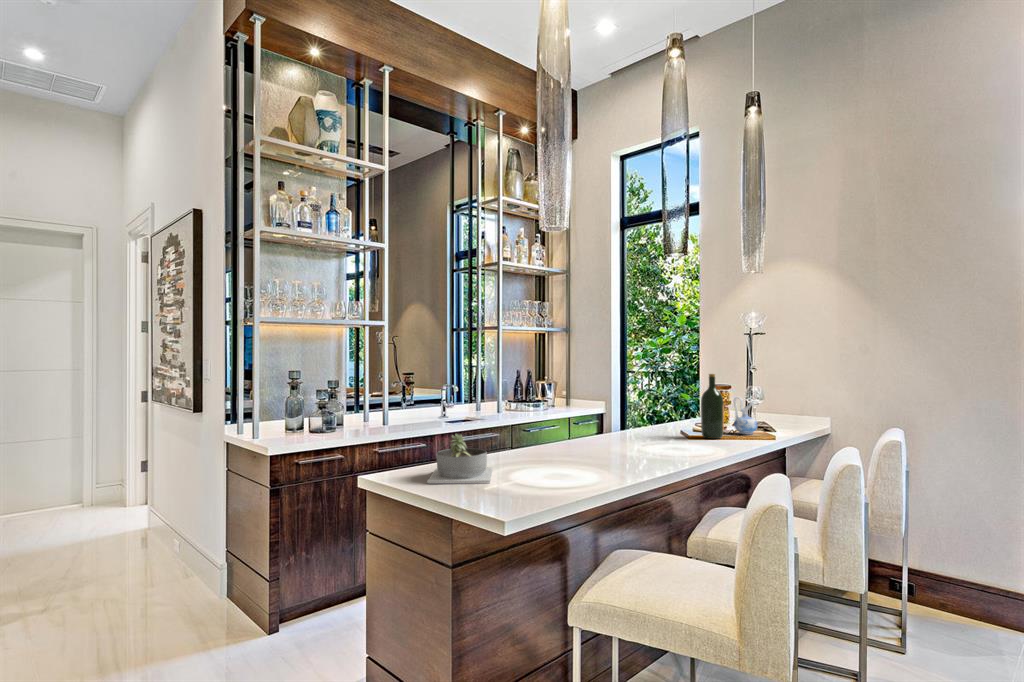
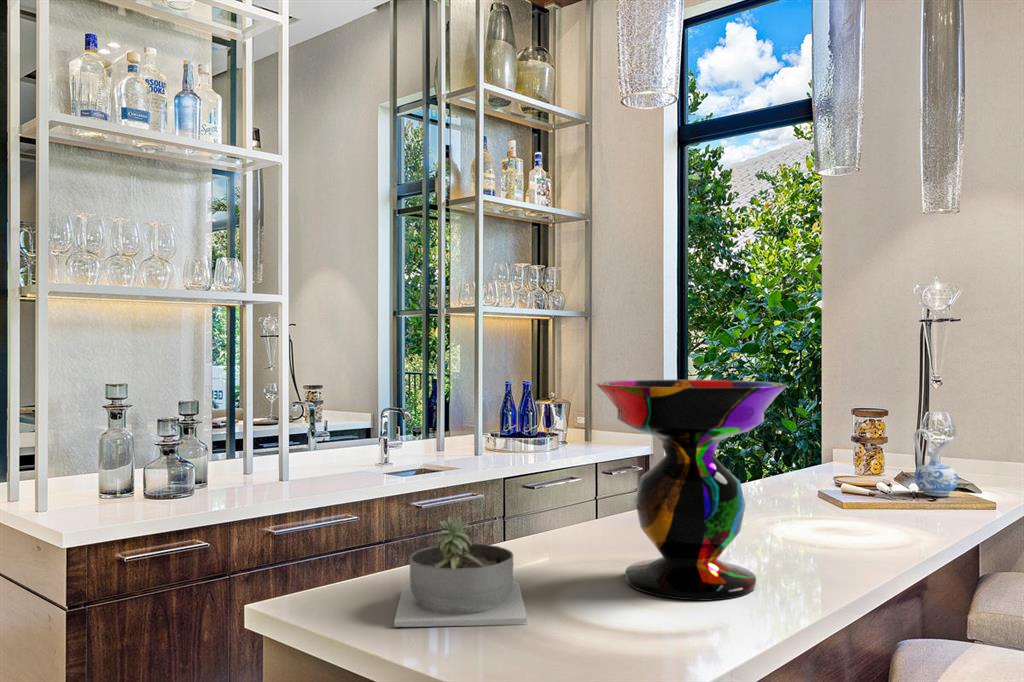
decorative bowl: none [531,368,626,476] -> present [596,380,787,600]
wine bottle: present [701,374,724,439] -> none [864,389,907,506]

